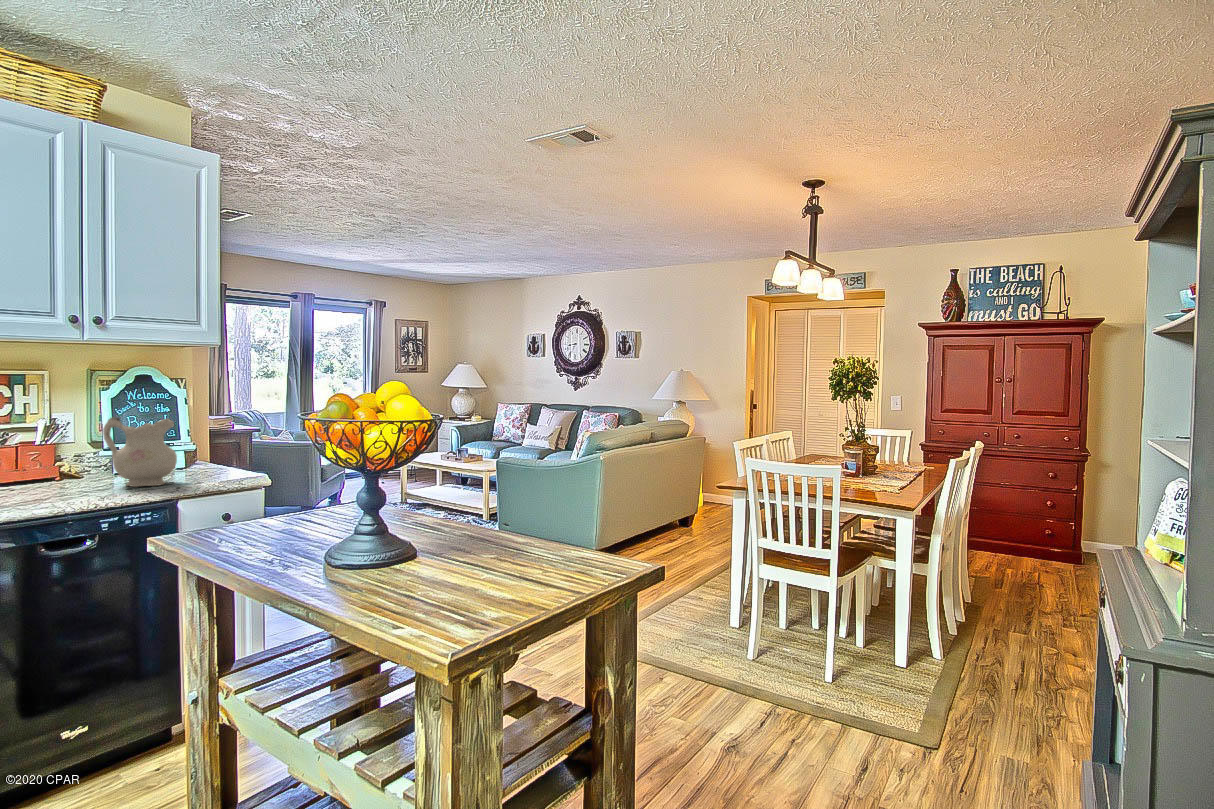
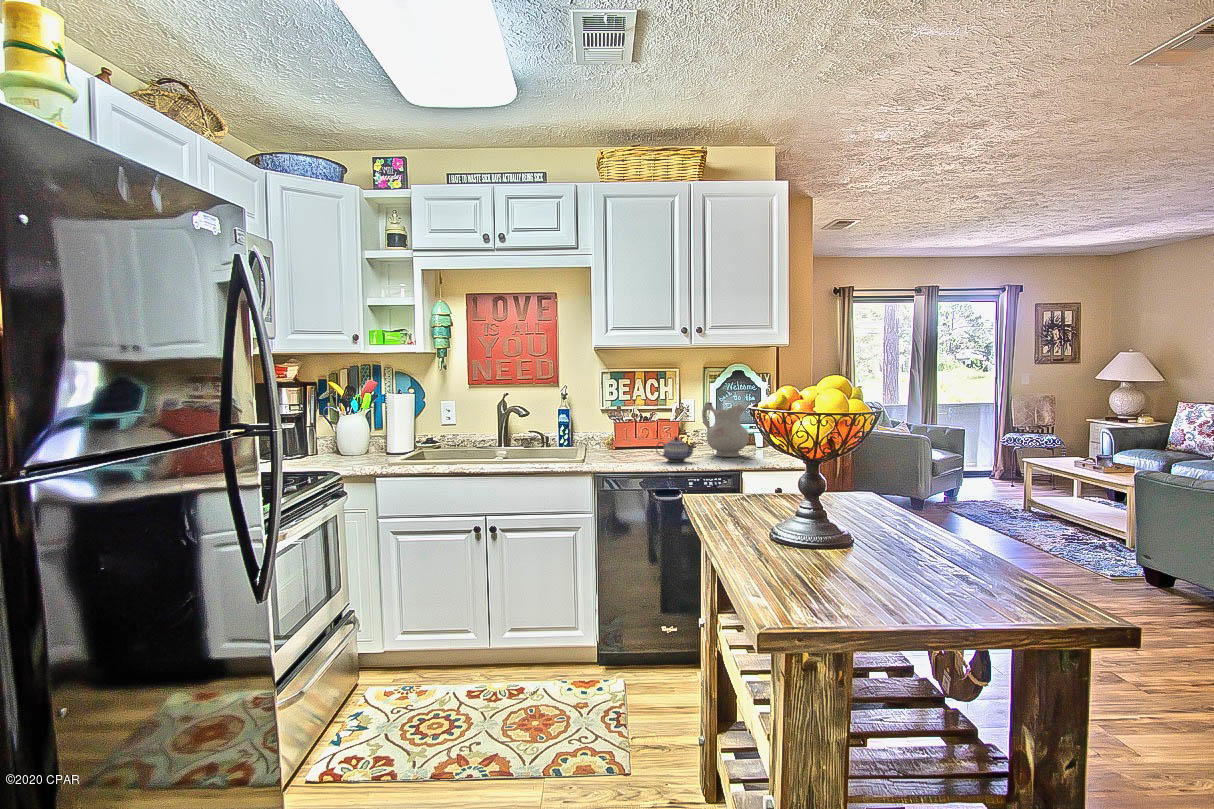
teapot: none [38,466,109,502] -> present [656,436,695,462]

